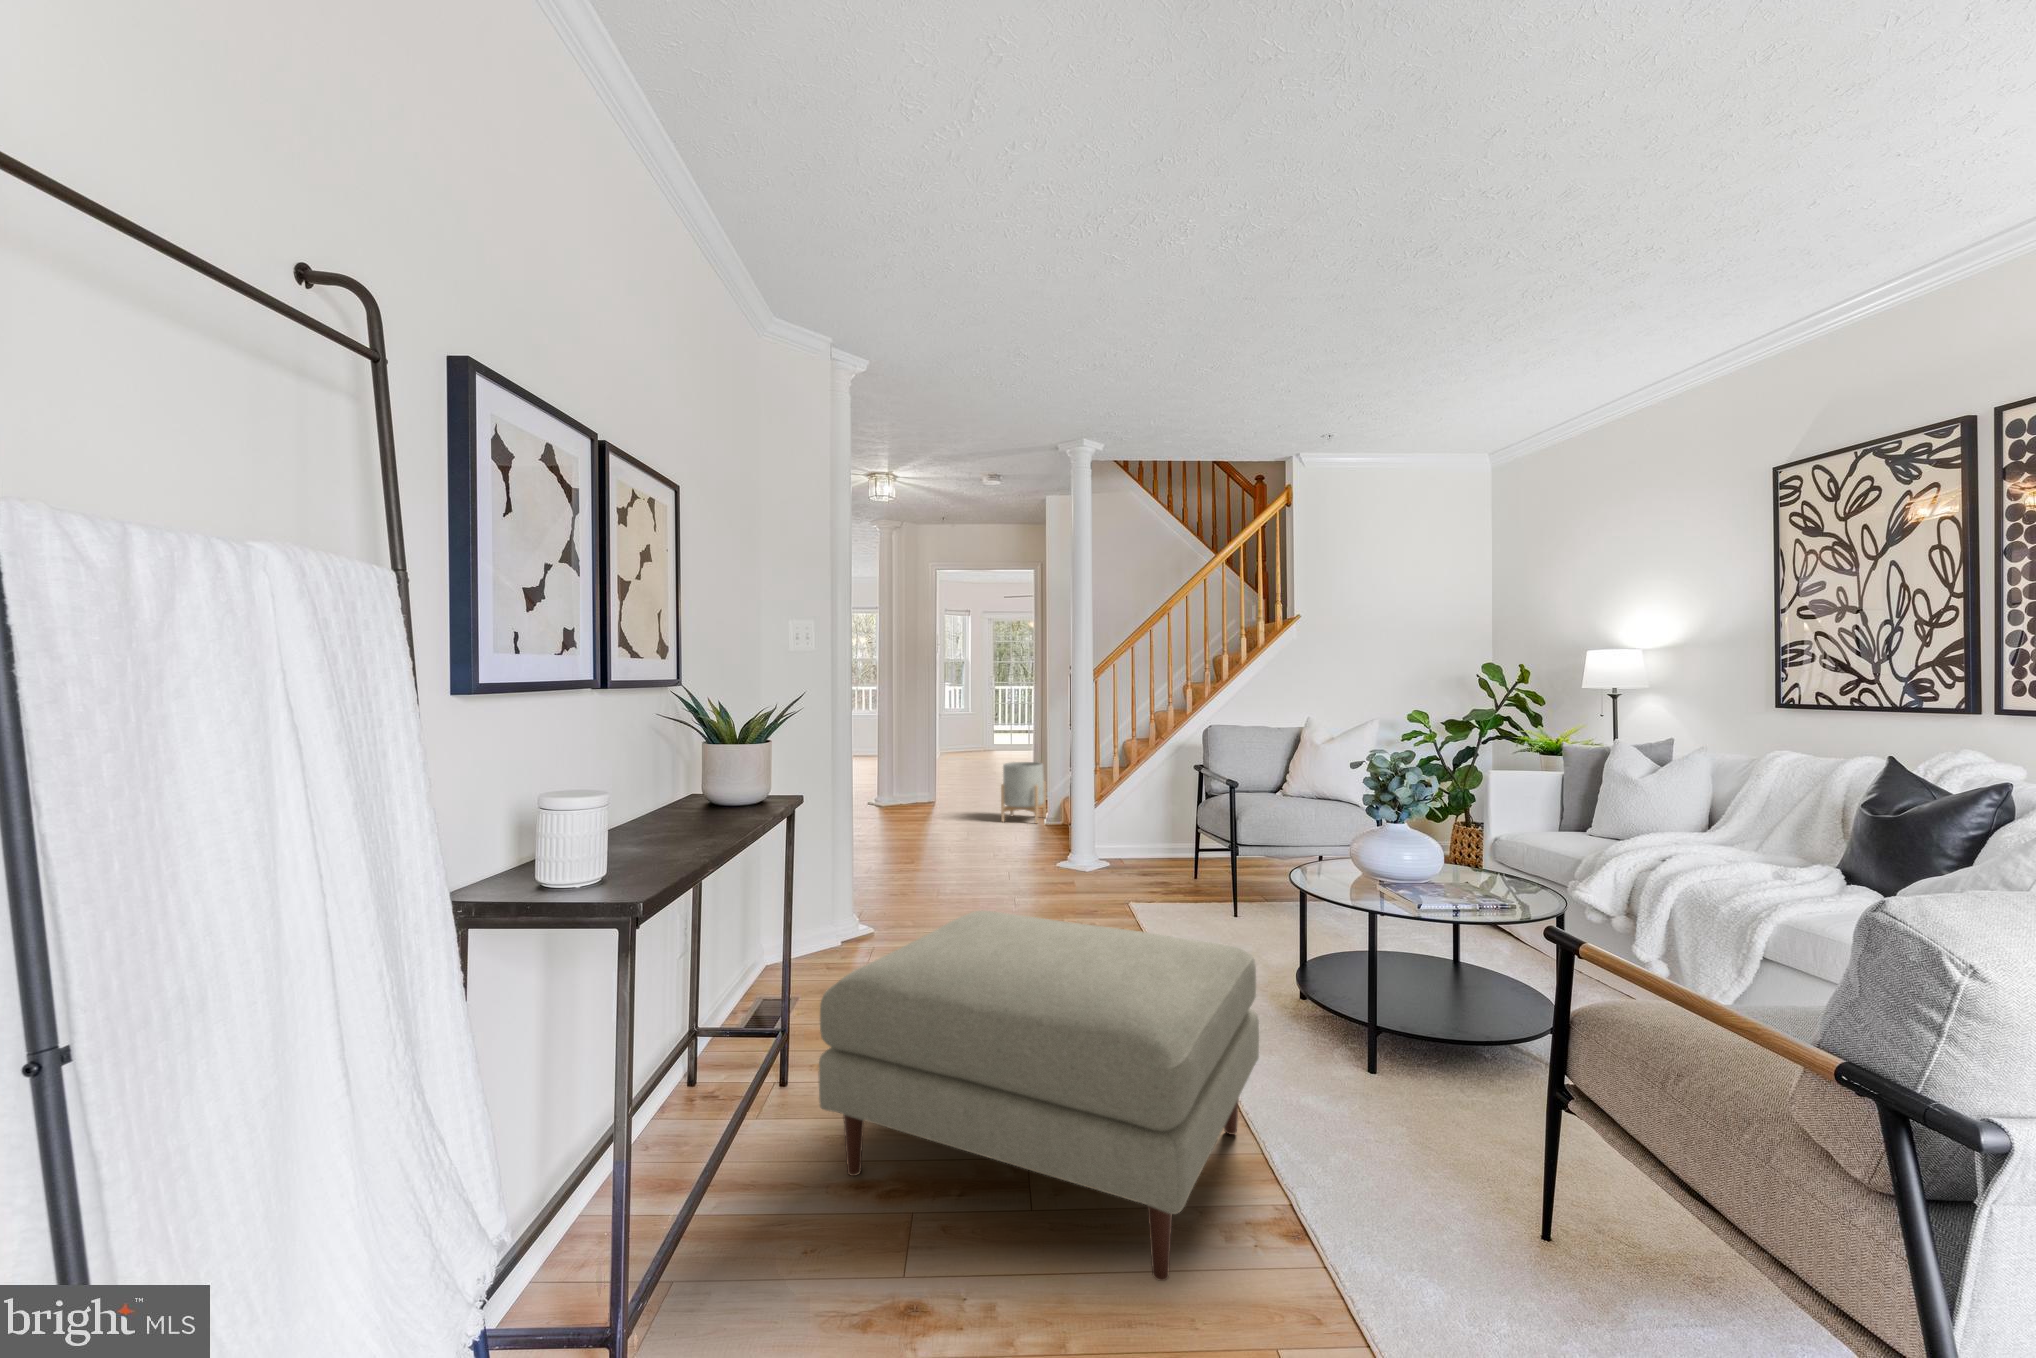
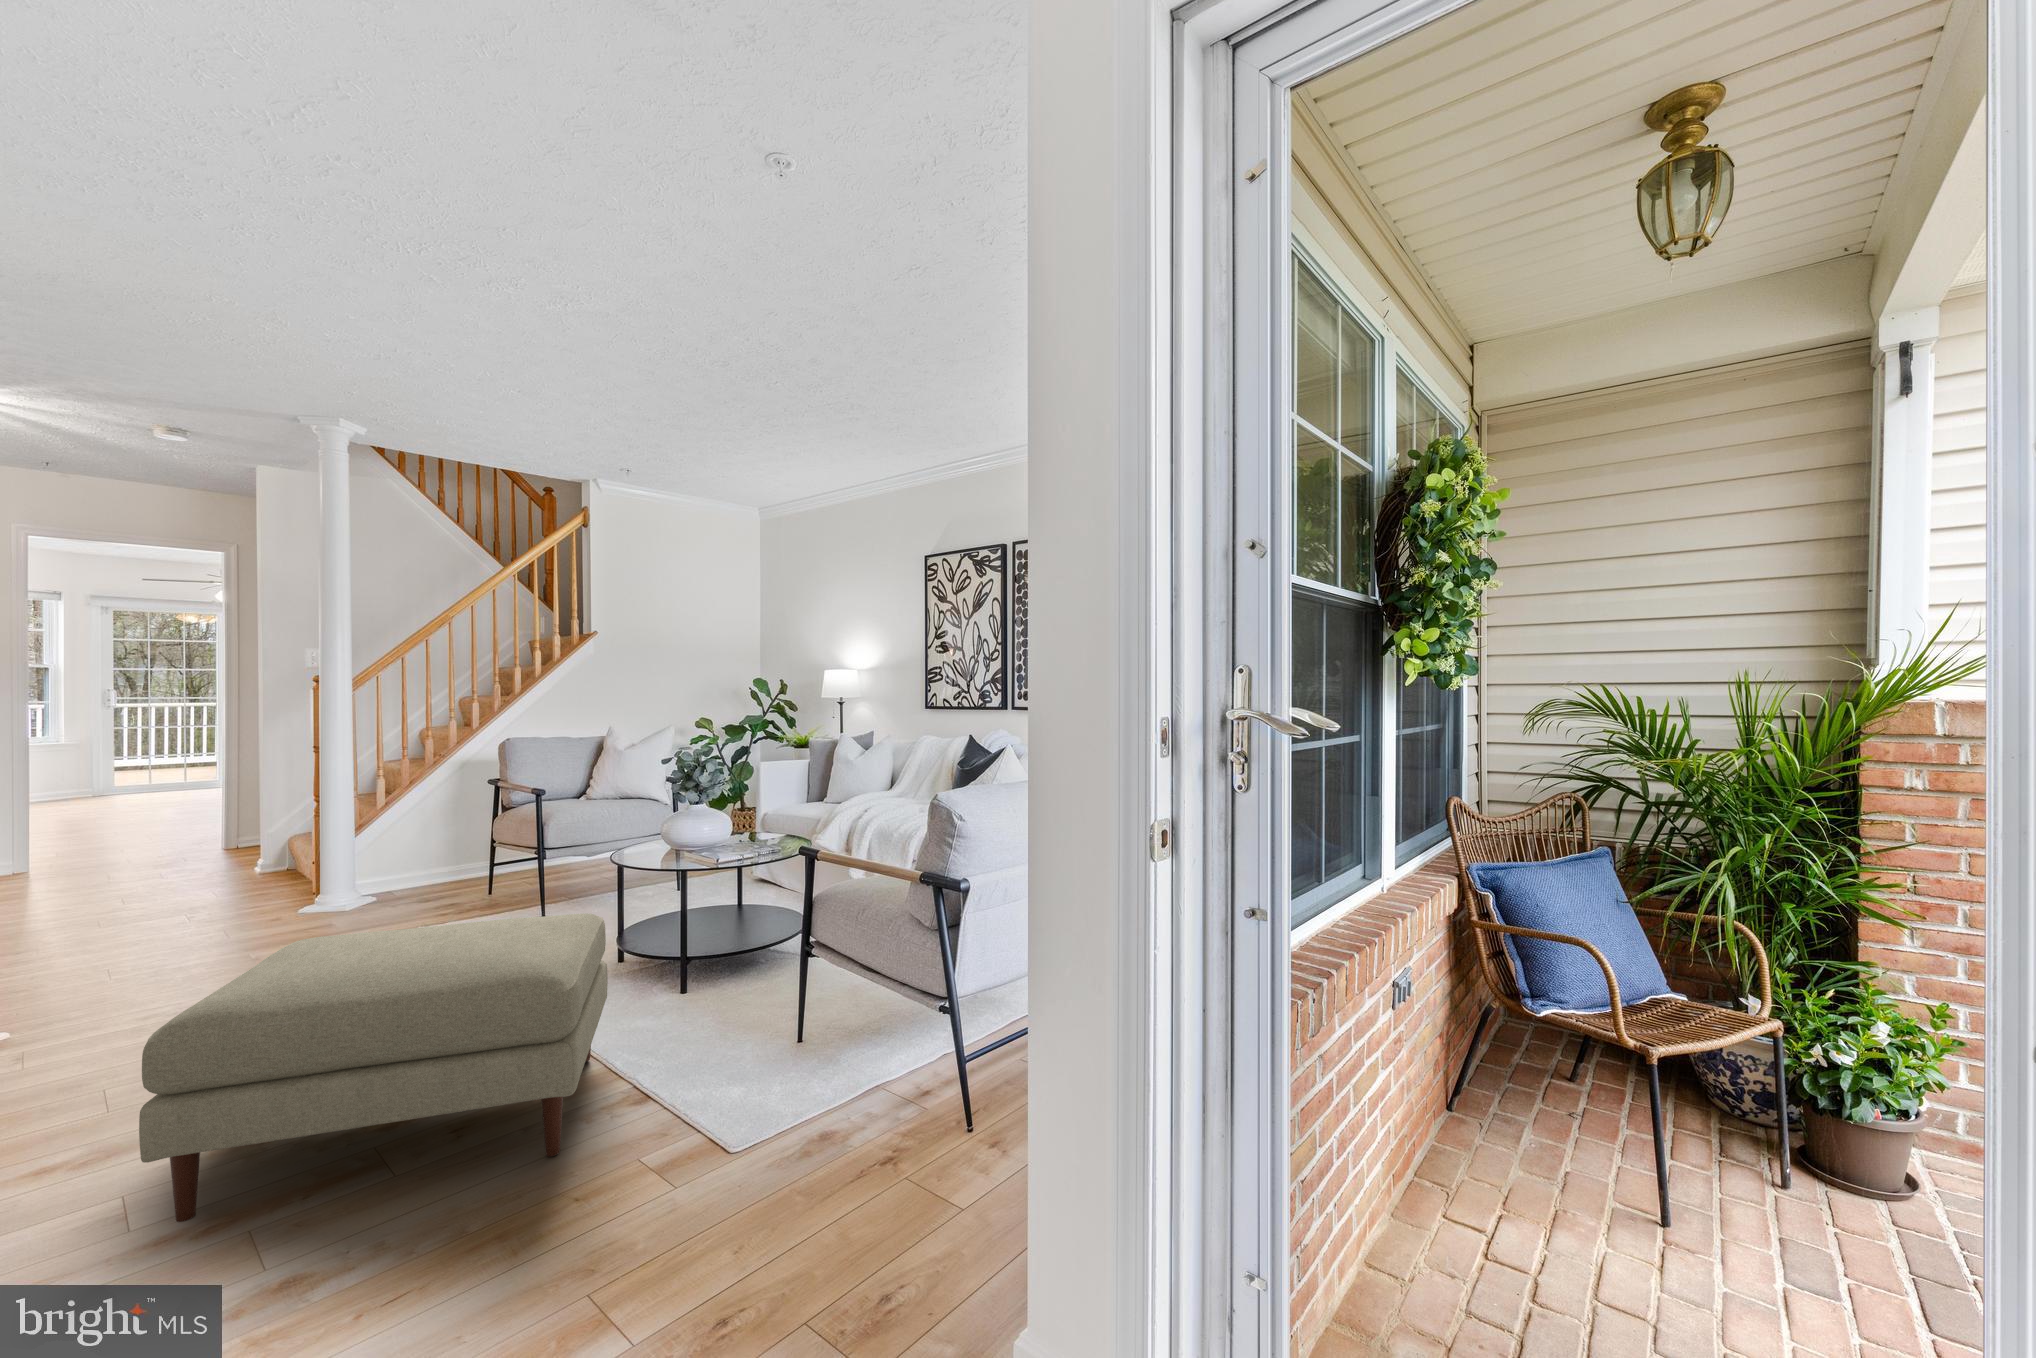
planter: present [1001,762,1046,823] -> none [190,797,263,878]

